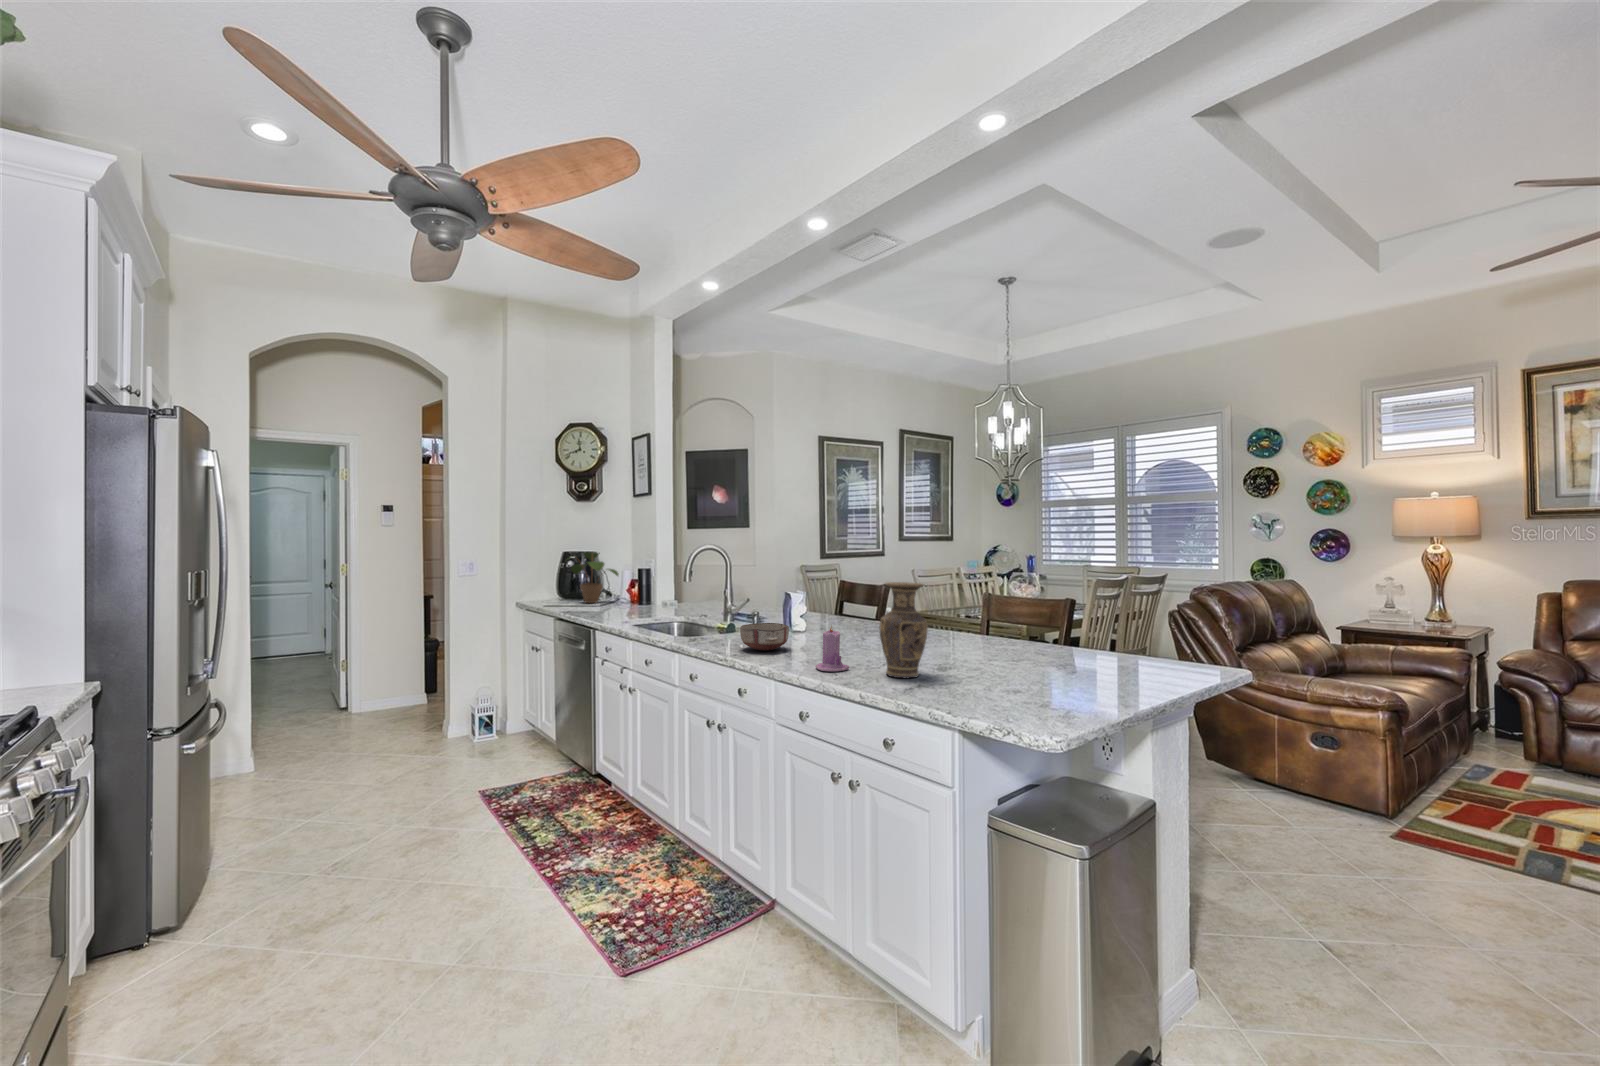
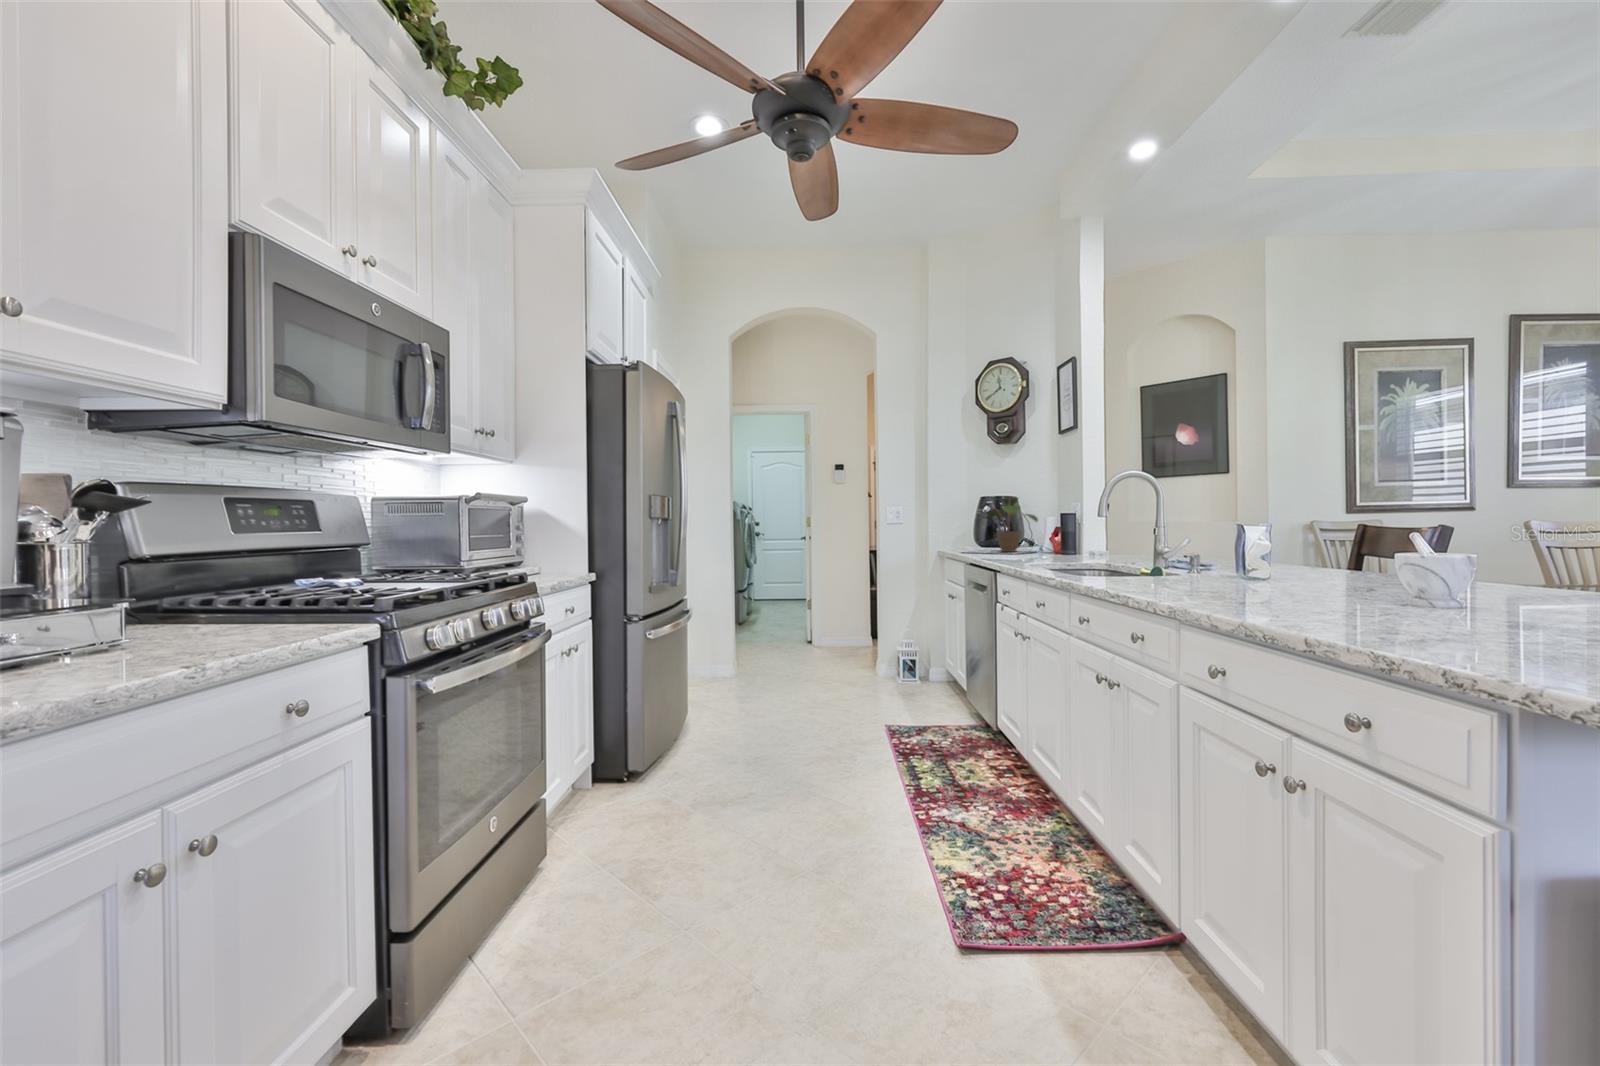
vase: present [880,582,928,678] -> none [1379,451,1500,625]
ceramic bowl: present [740,623,789,651] -> none [1146,552,1227,586]
candle: present [815,626,849,672] -> none [1253,536,1319,609]

